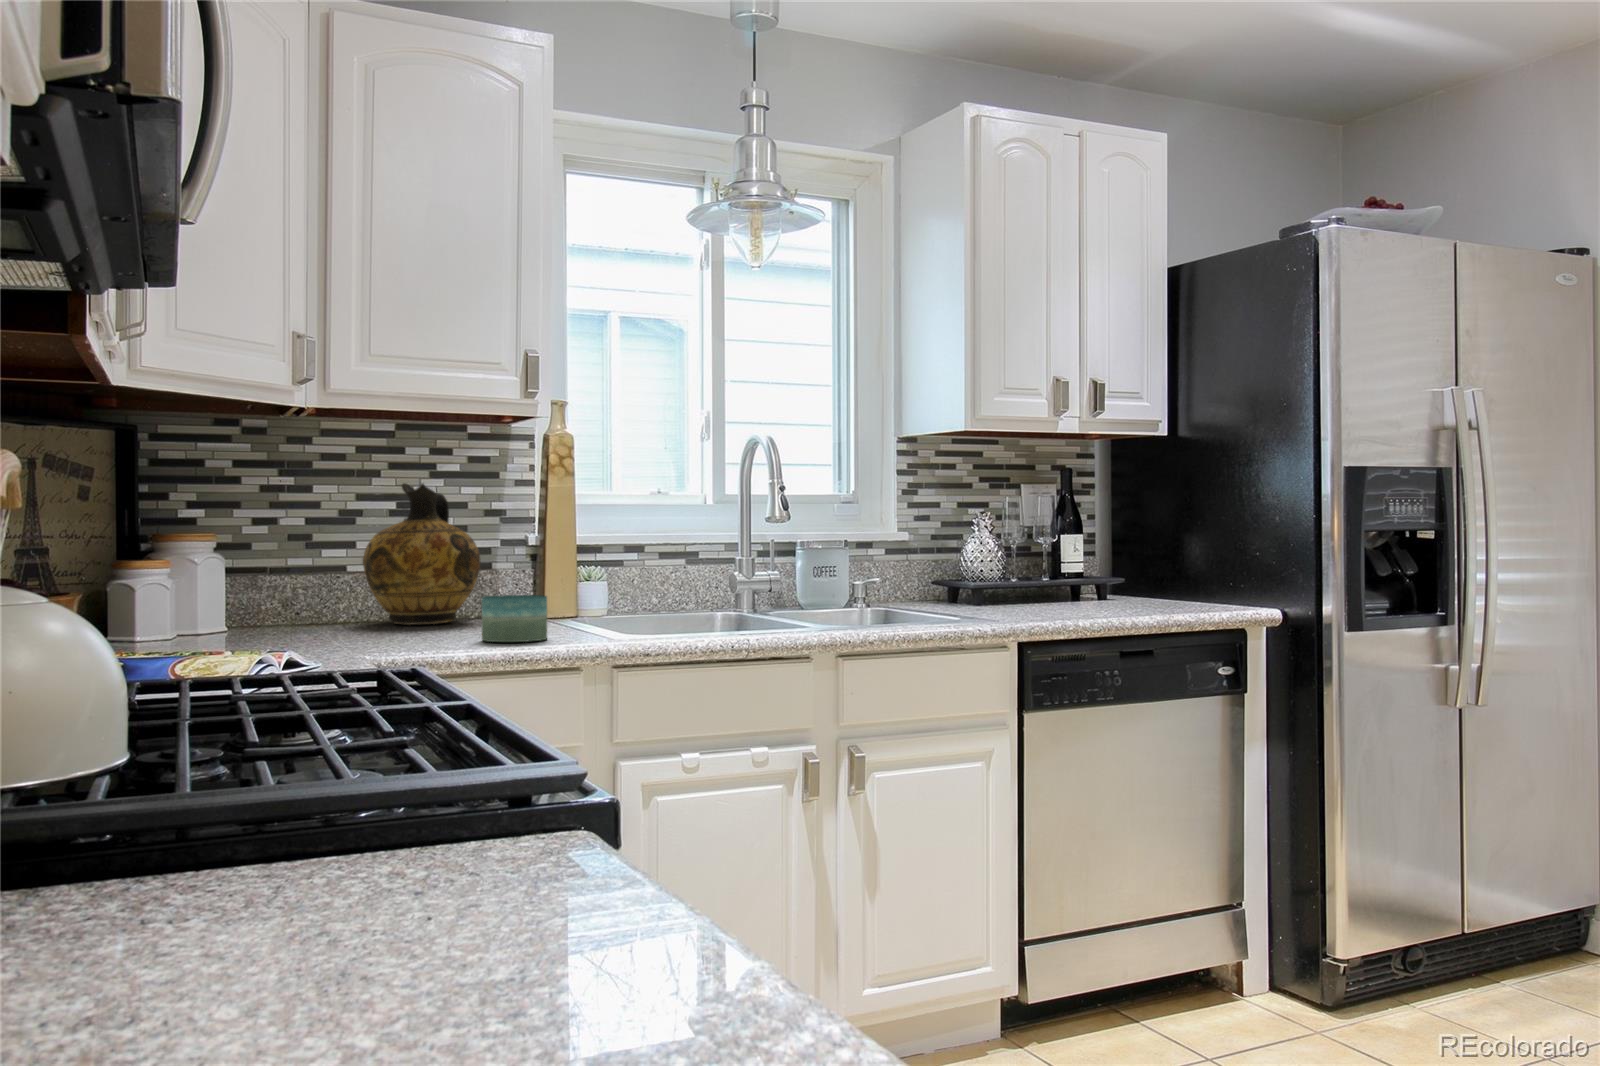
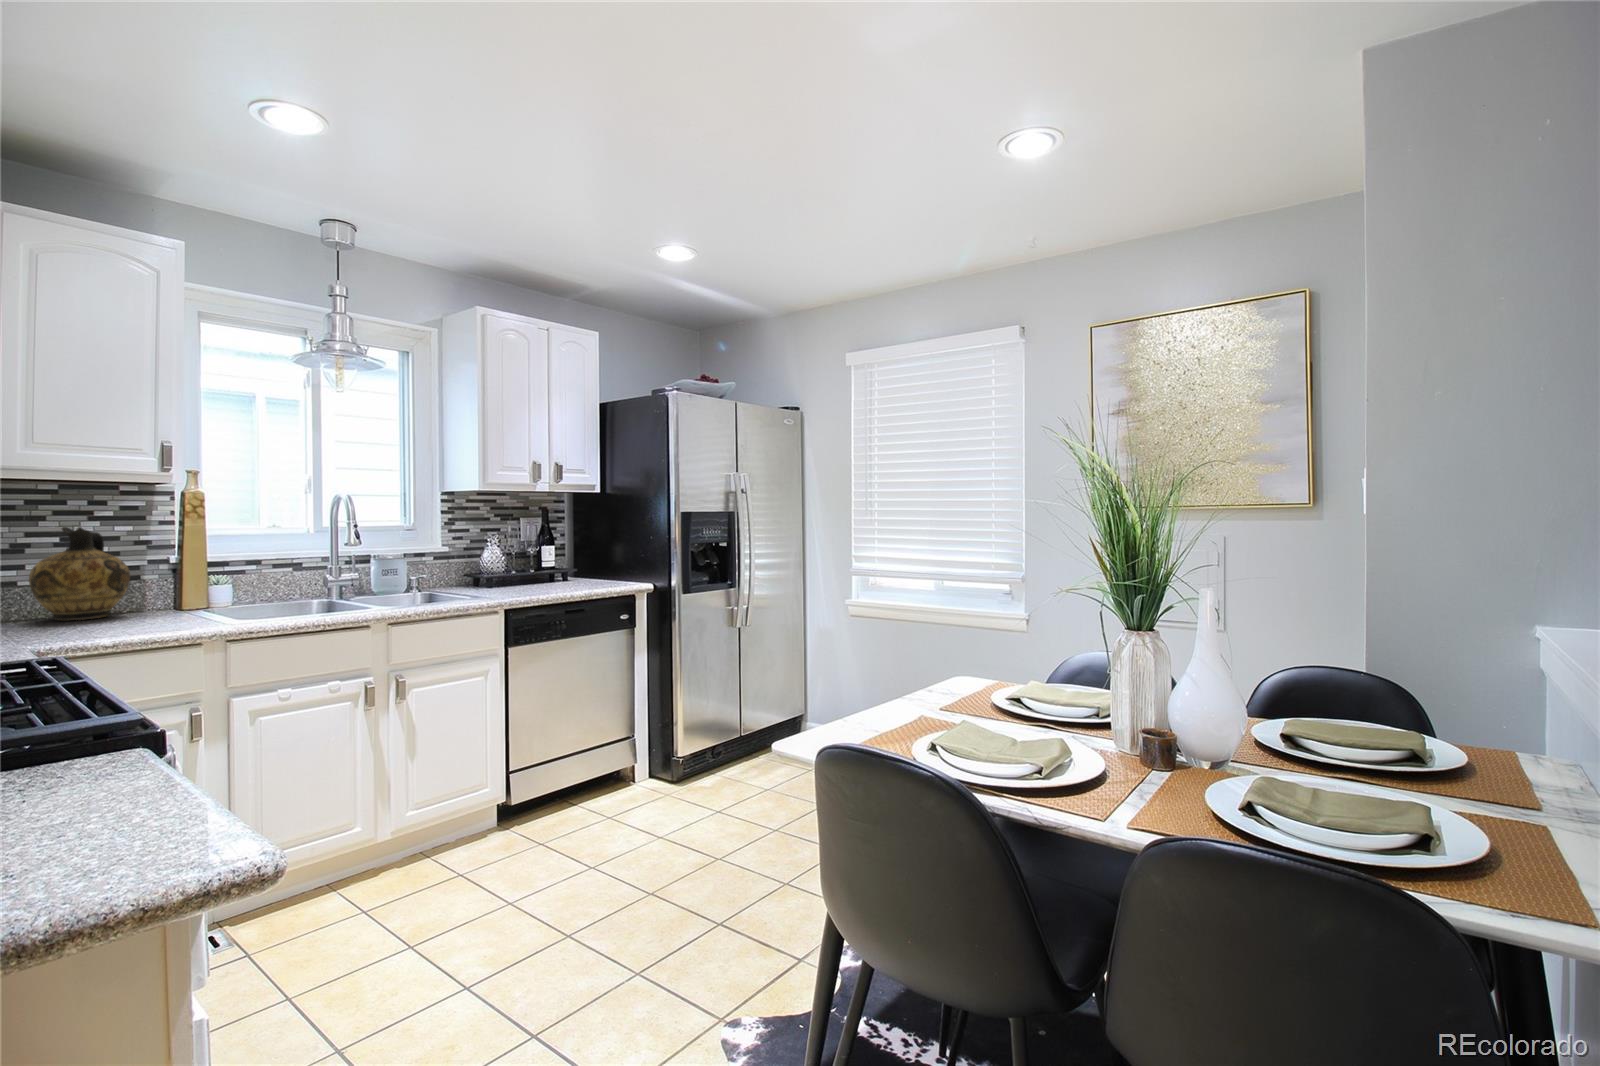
candle: present [482,595,547,642] -> none [127,599,180,630]

